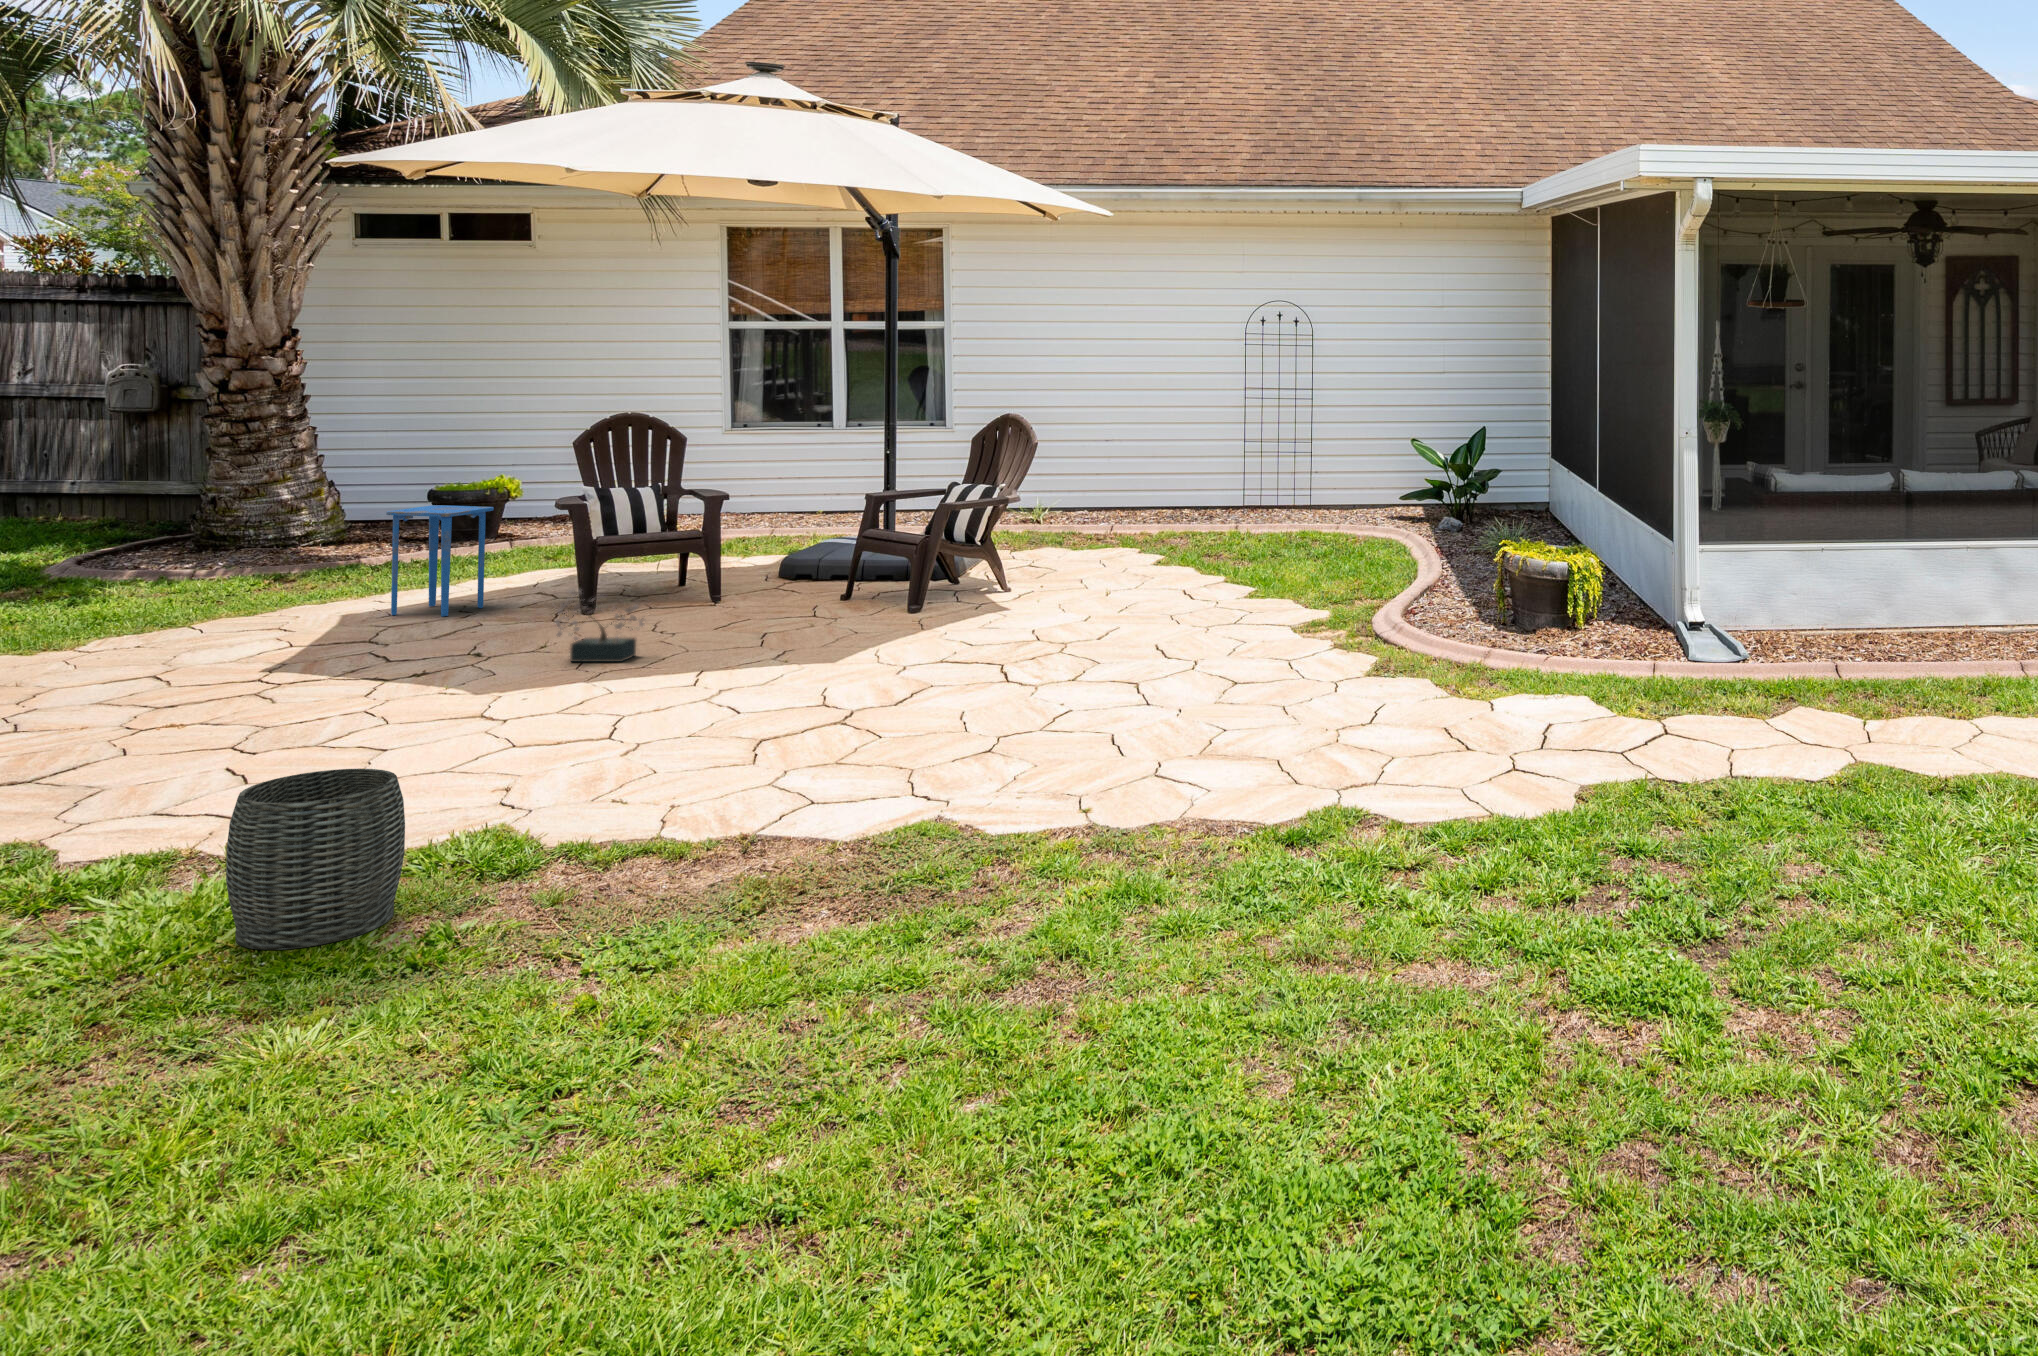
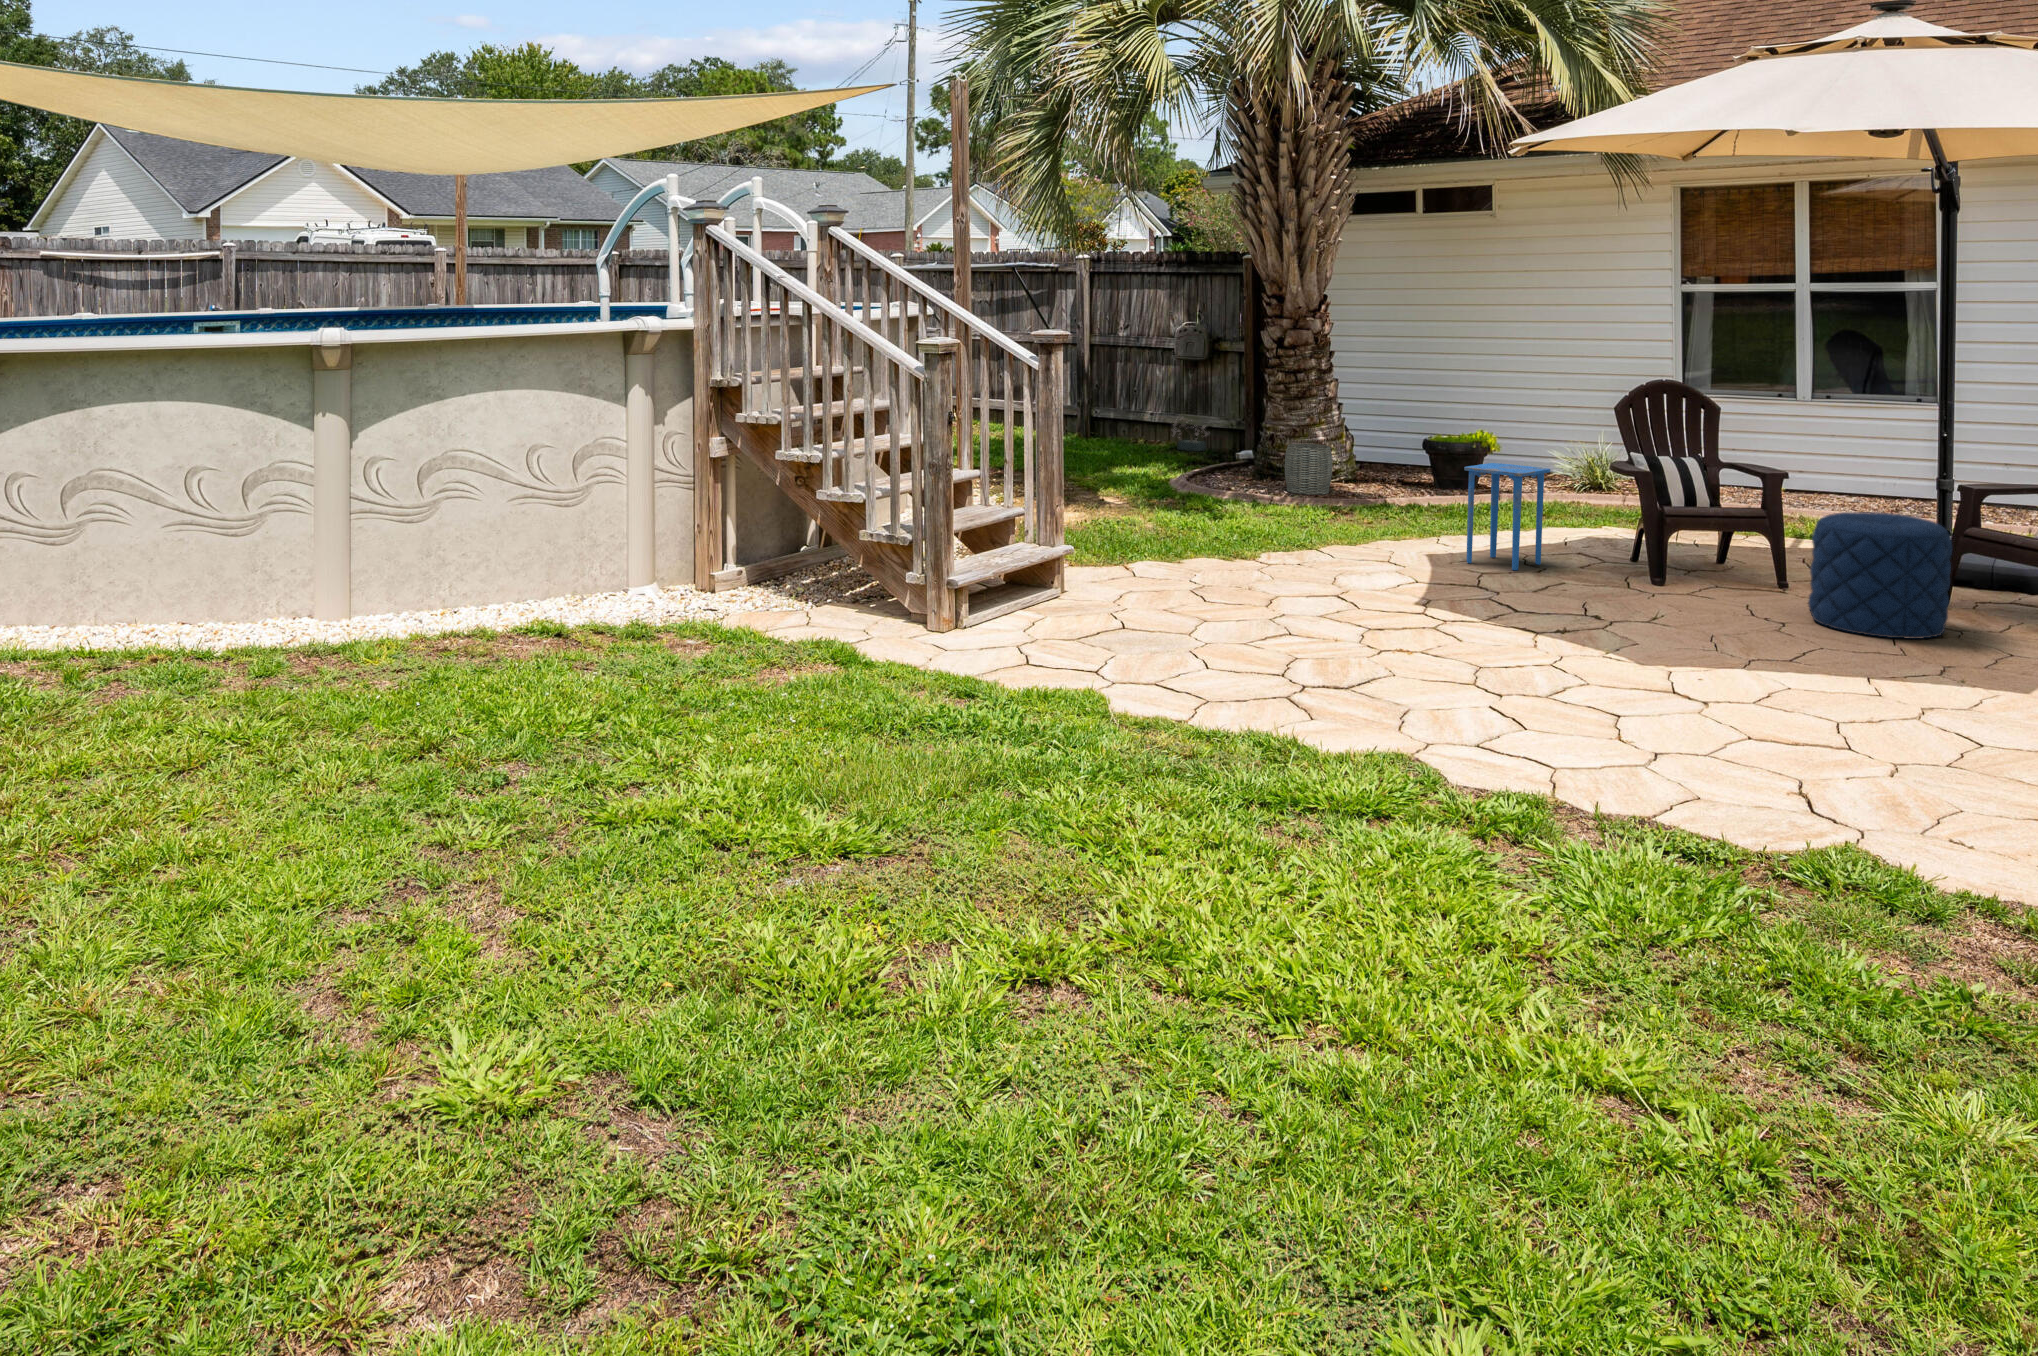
pouf: none [714,523,832,633] -> present [1808,512,1952,639]
decorative plant: present [556,590,644,662] -> present [1174,419,1207,451]
woven basket: present [226,769,405,950] -> present [1285,444,1332,495]

